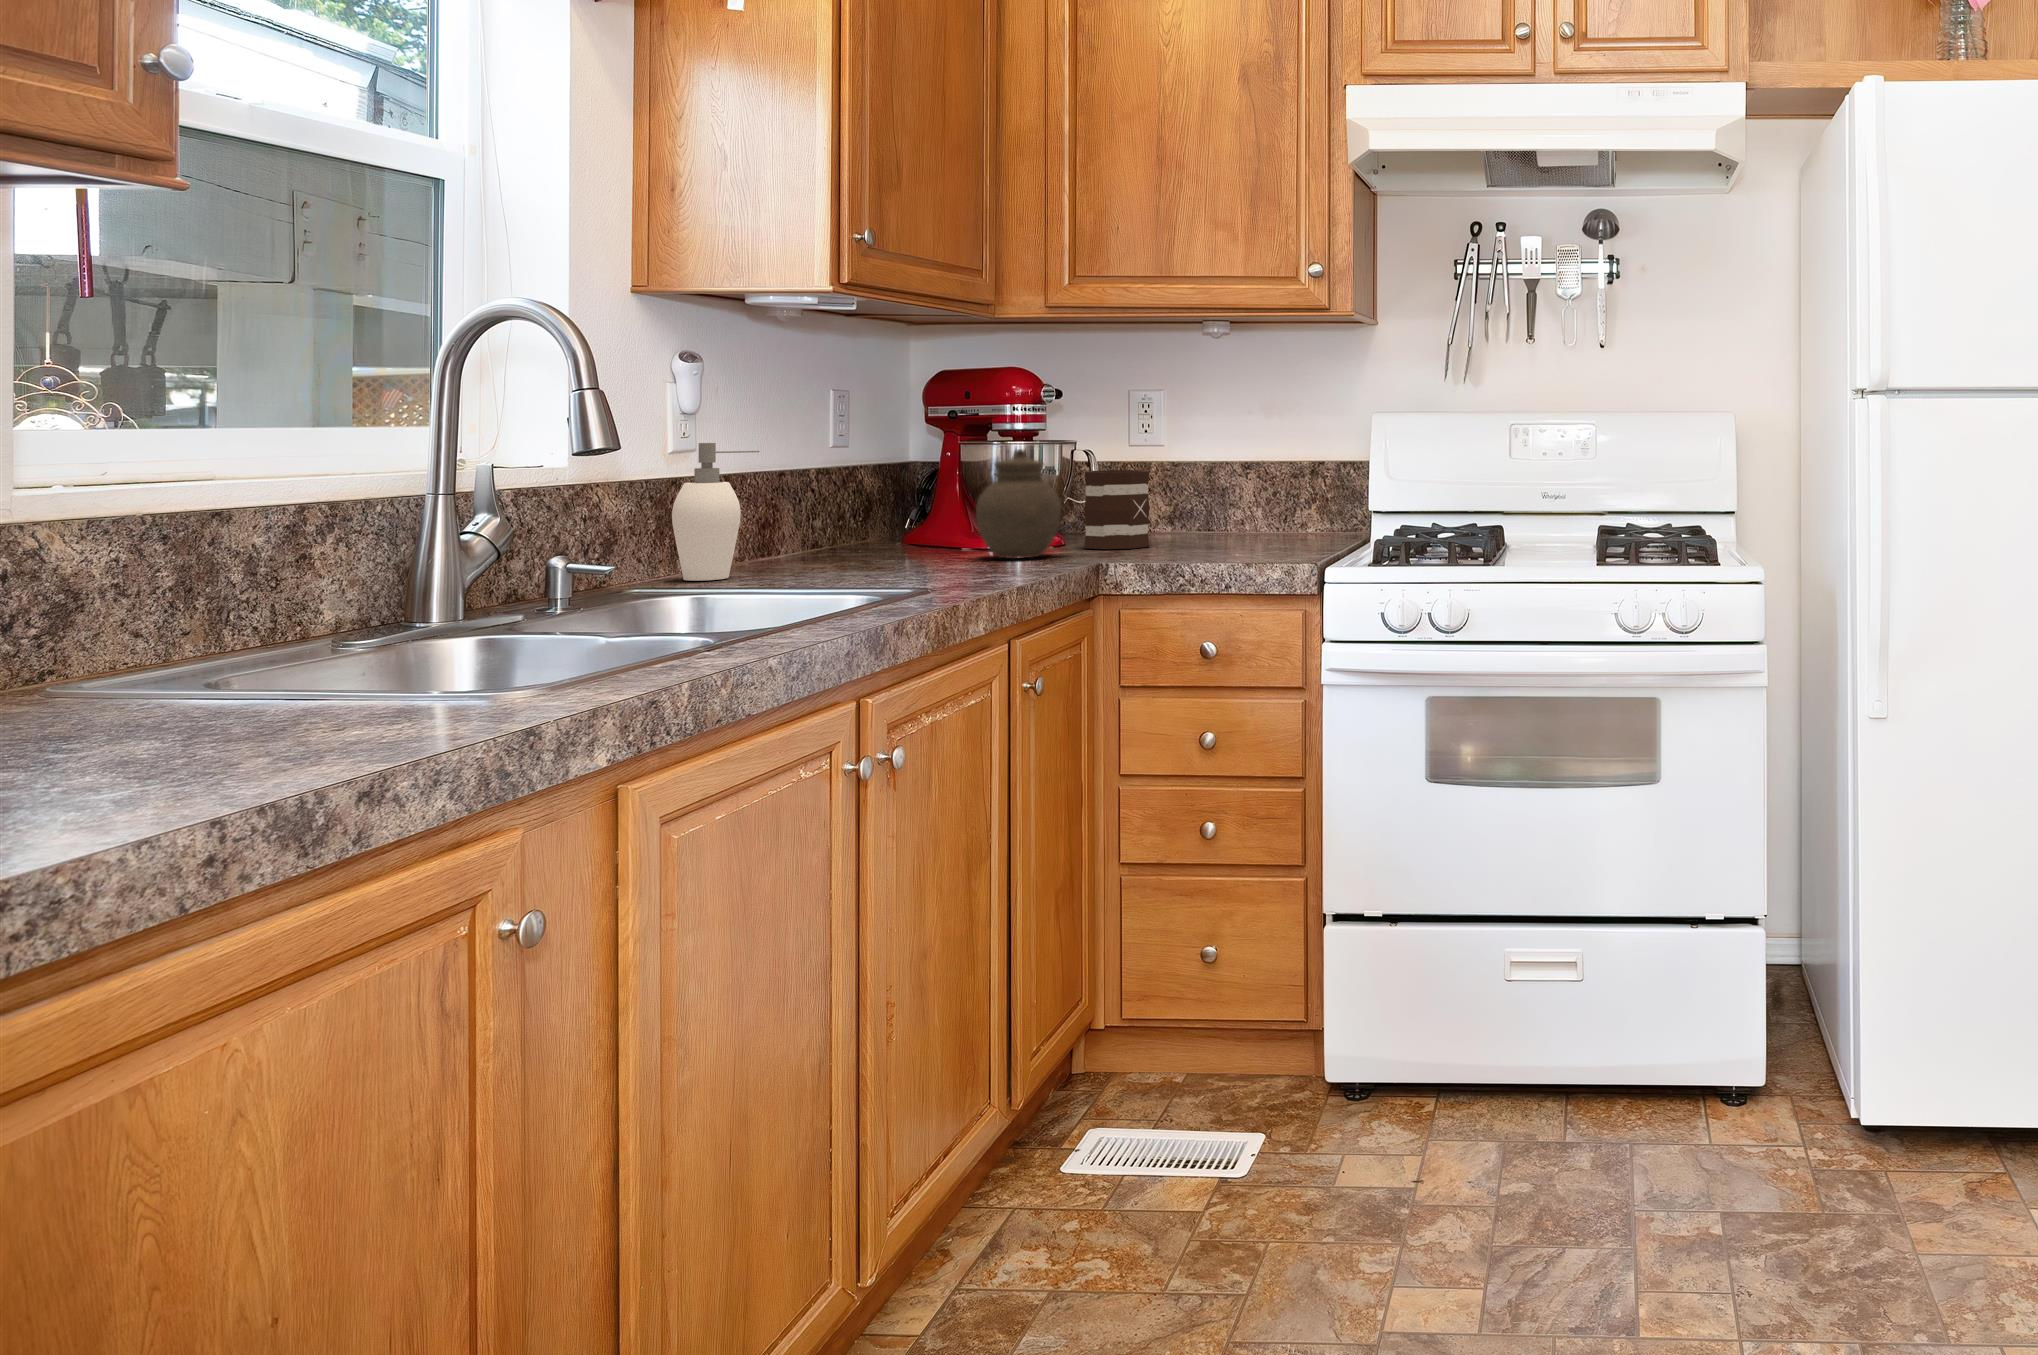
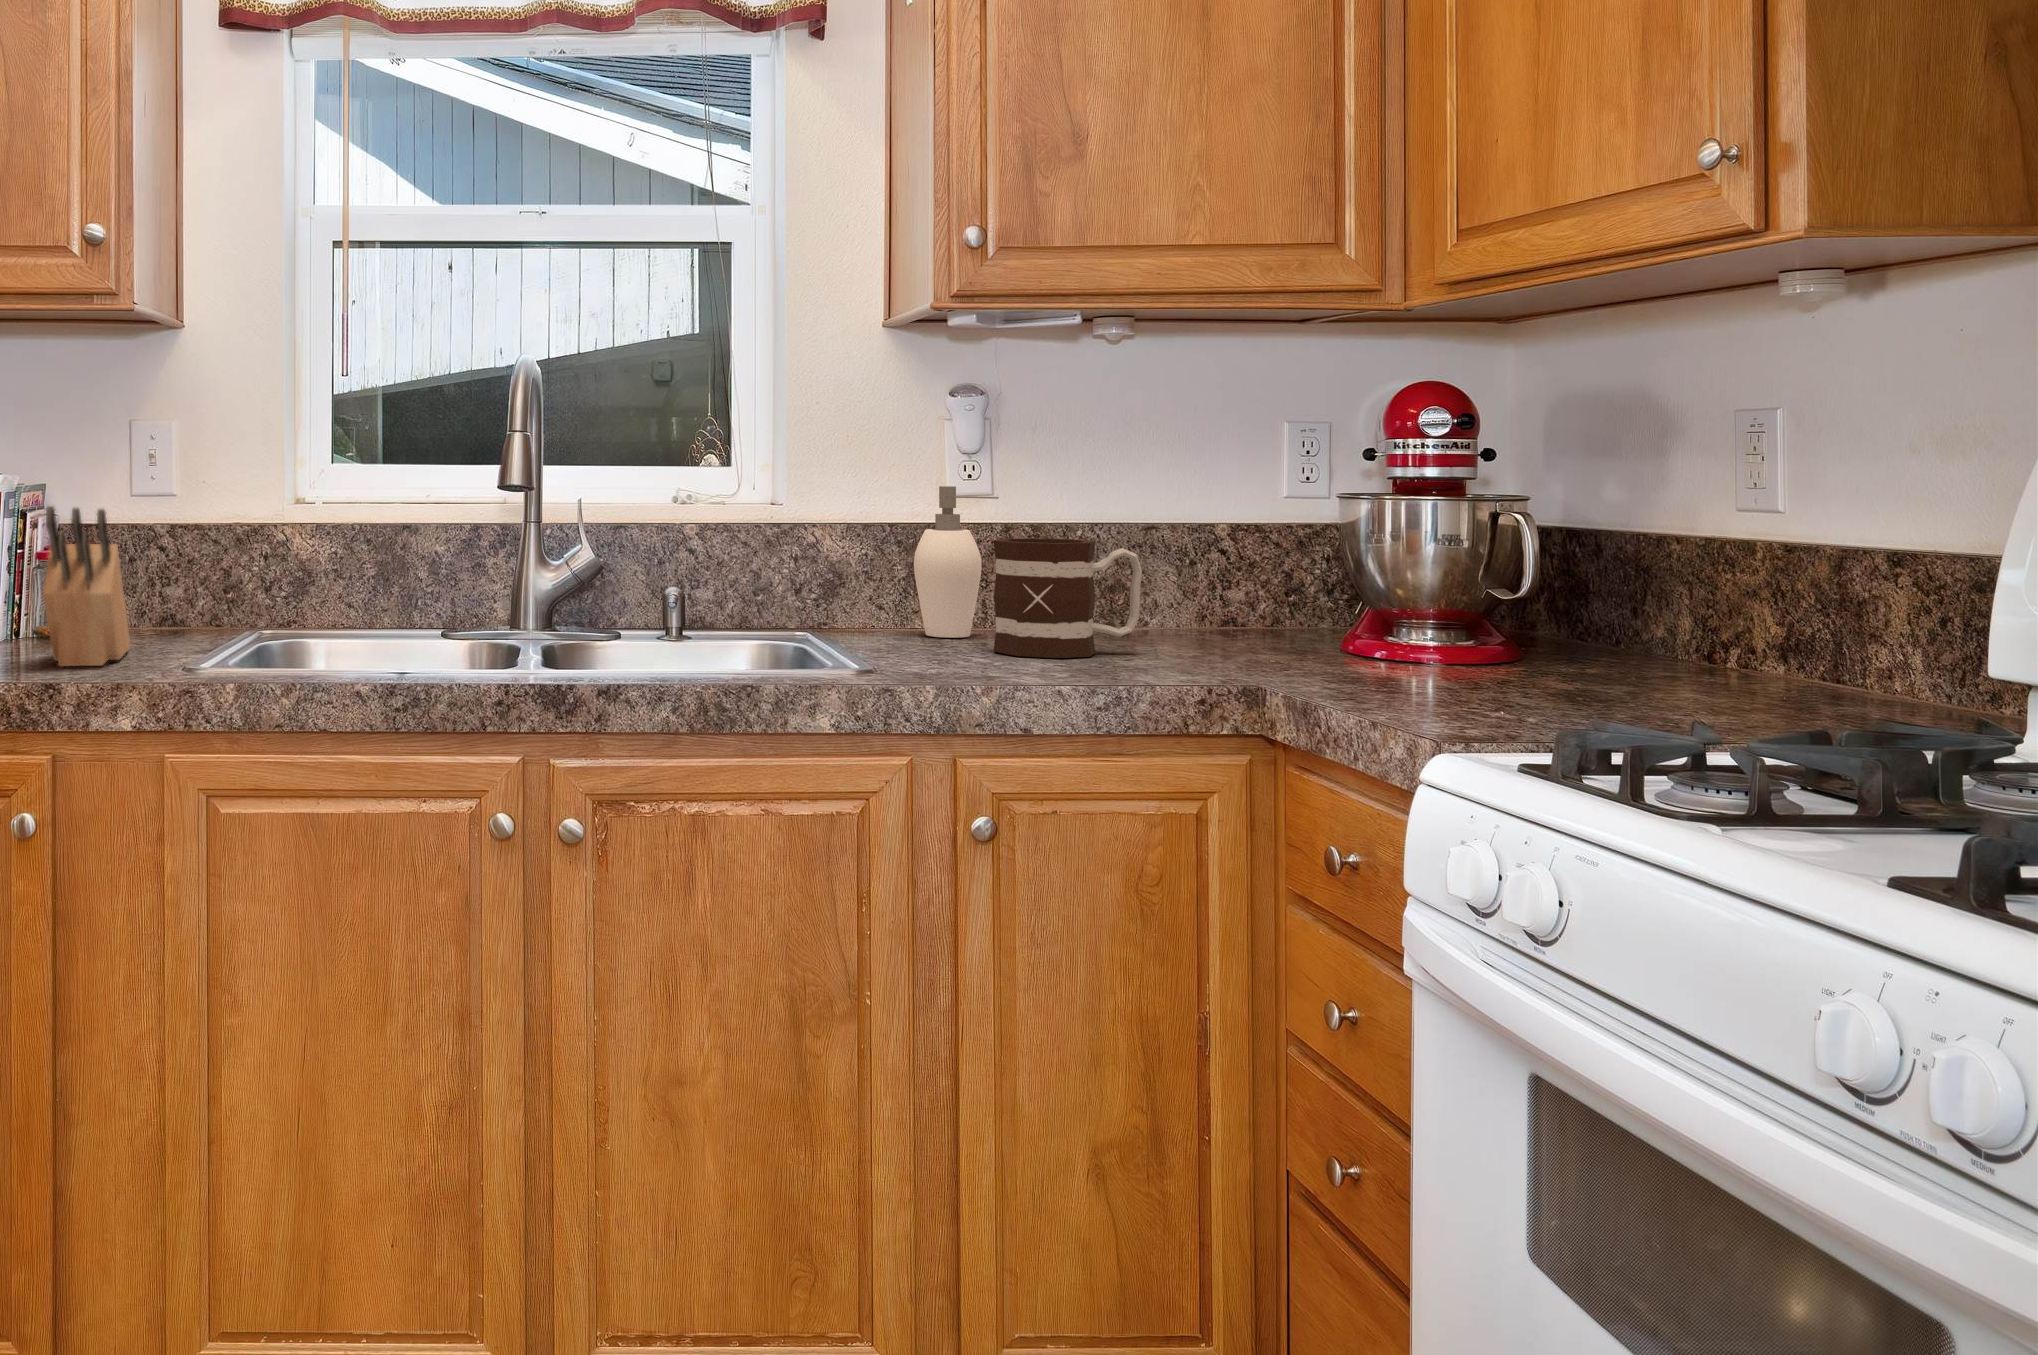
jar: present [976,449,1061,559] -> none [1241,508,1369,669]
mug: present [1084,470,1150,549] -> present [994,538,1142,658]
knife block: none [16,486,403,748] -> present [43,506,130,666]

